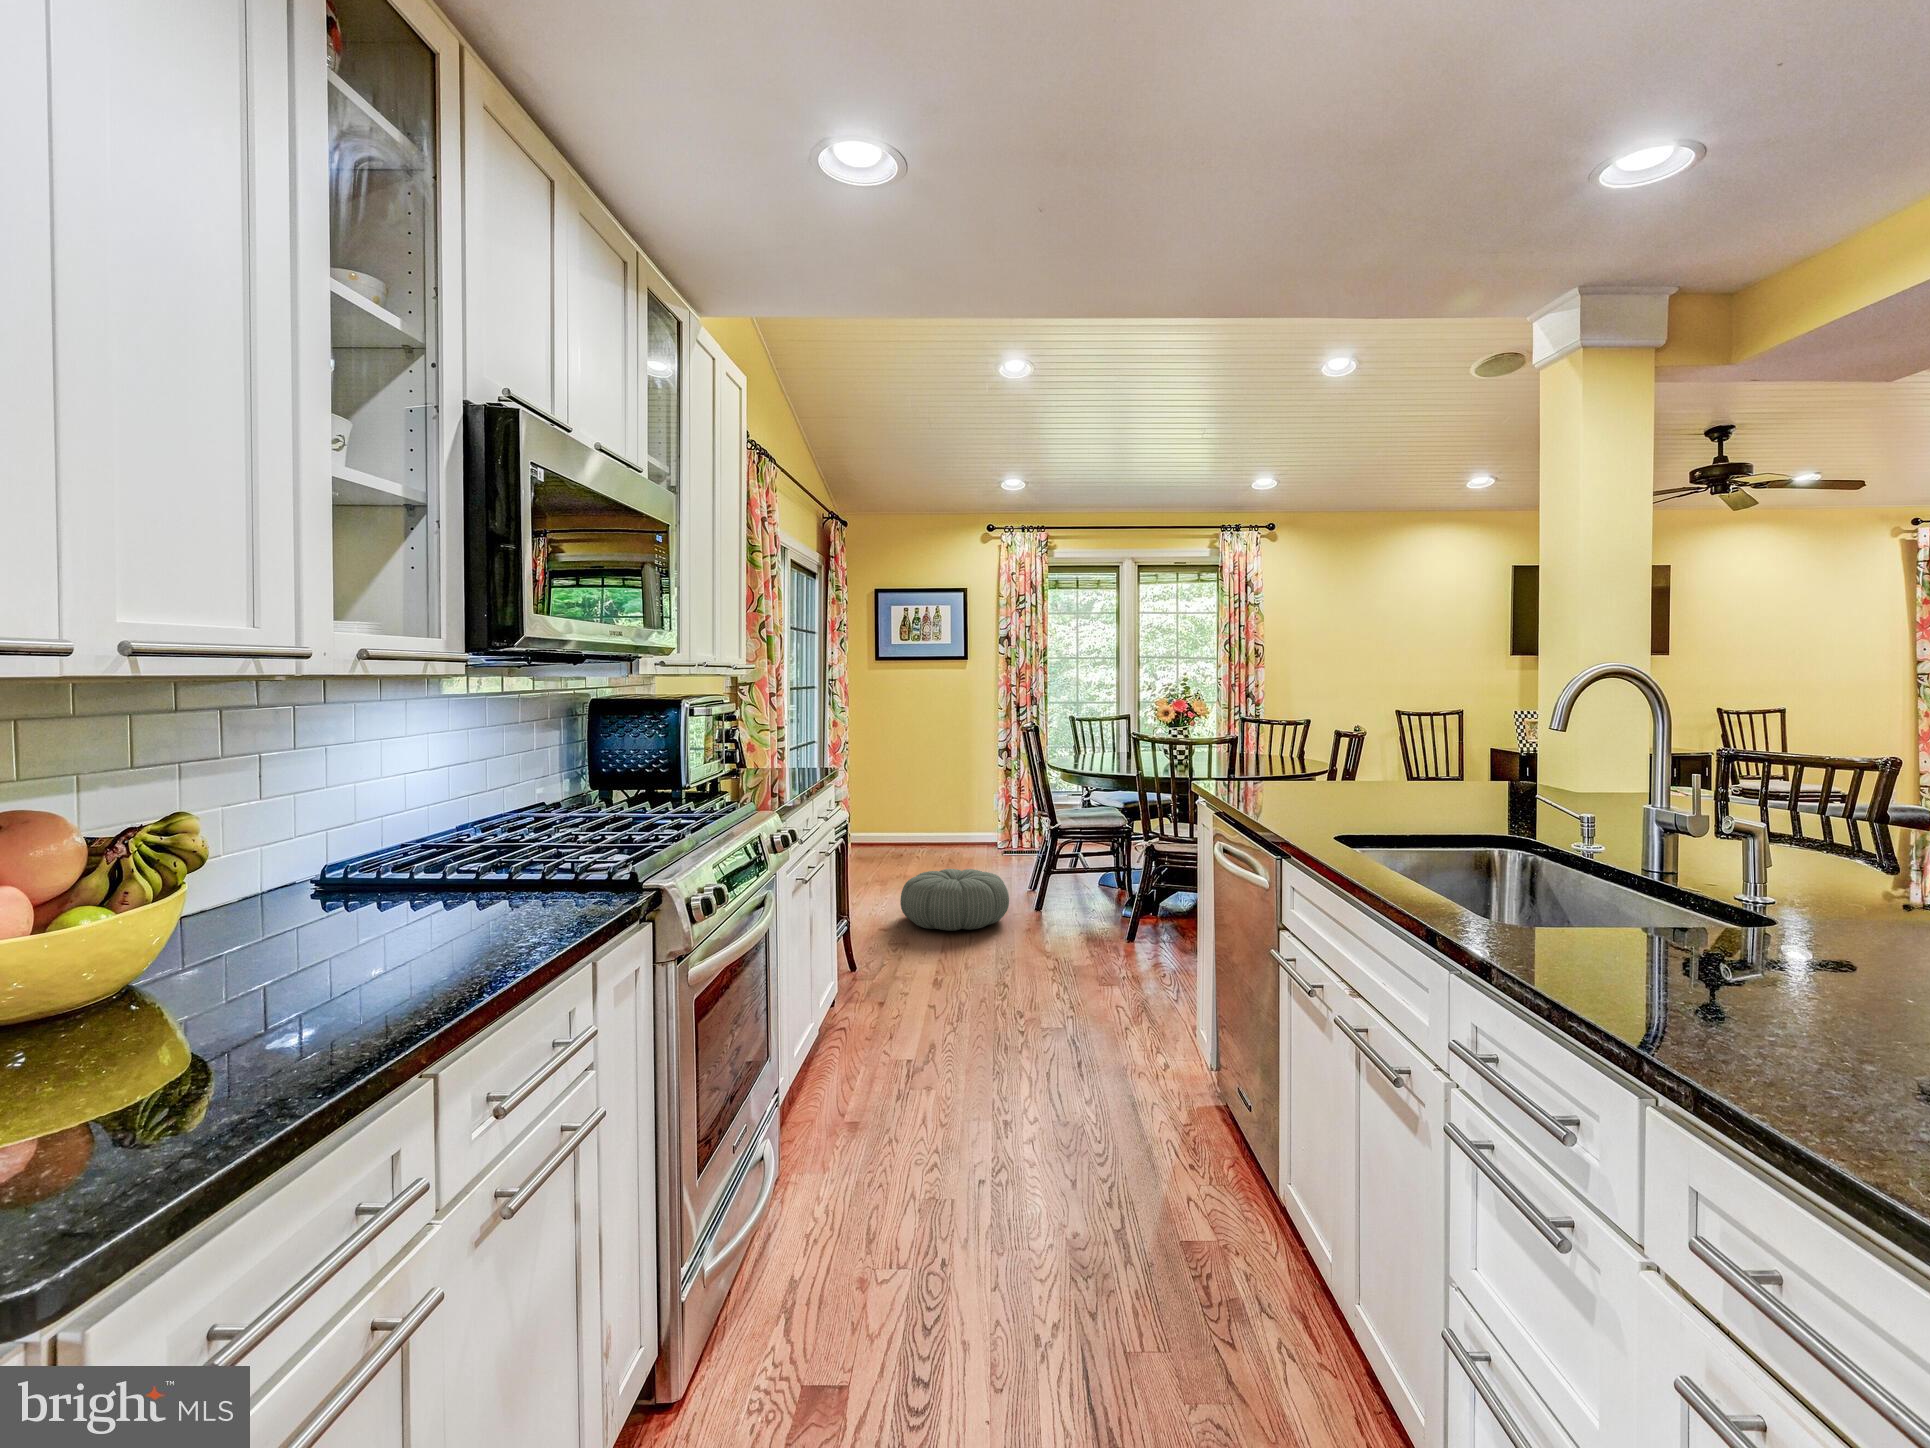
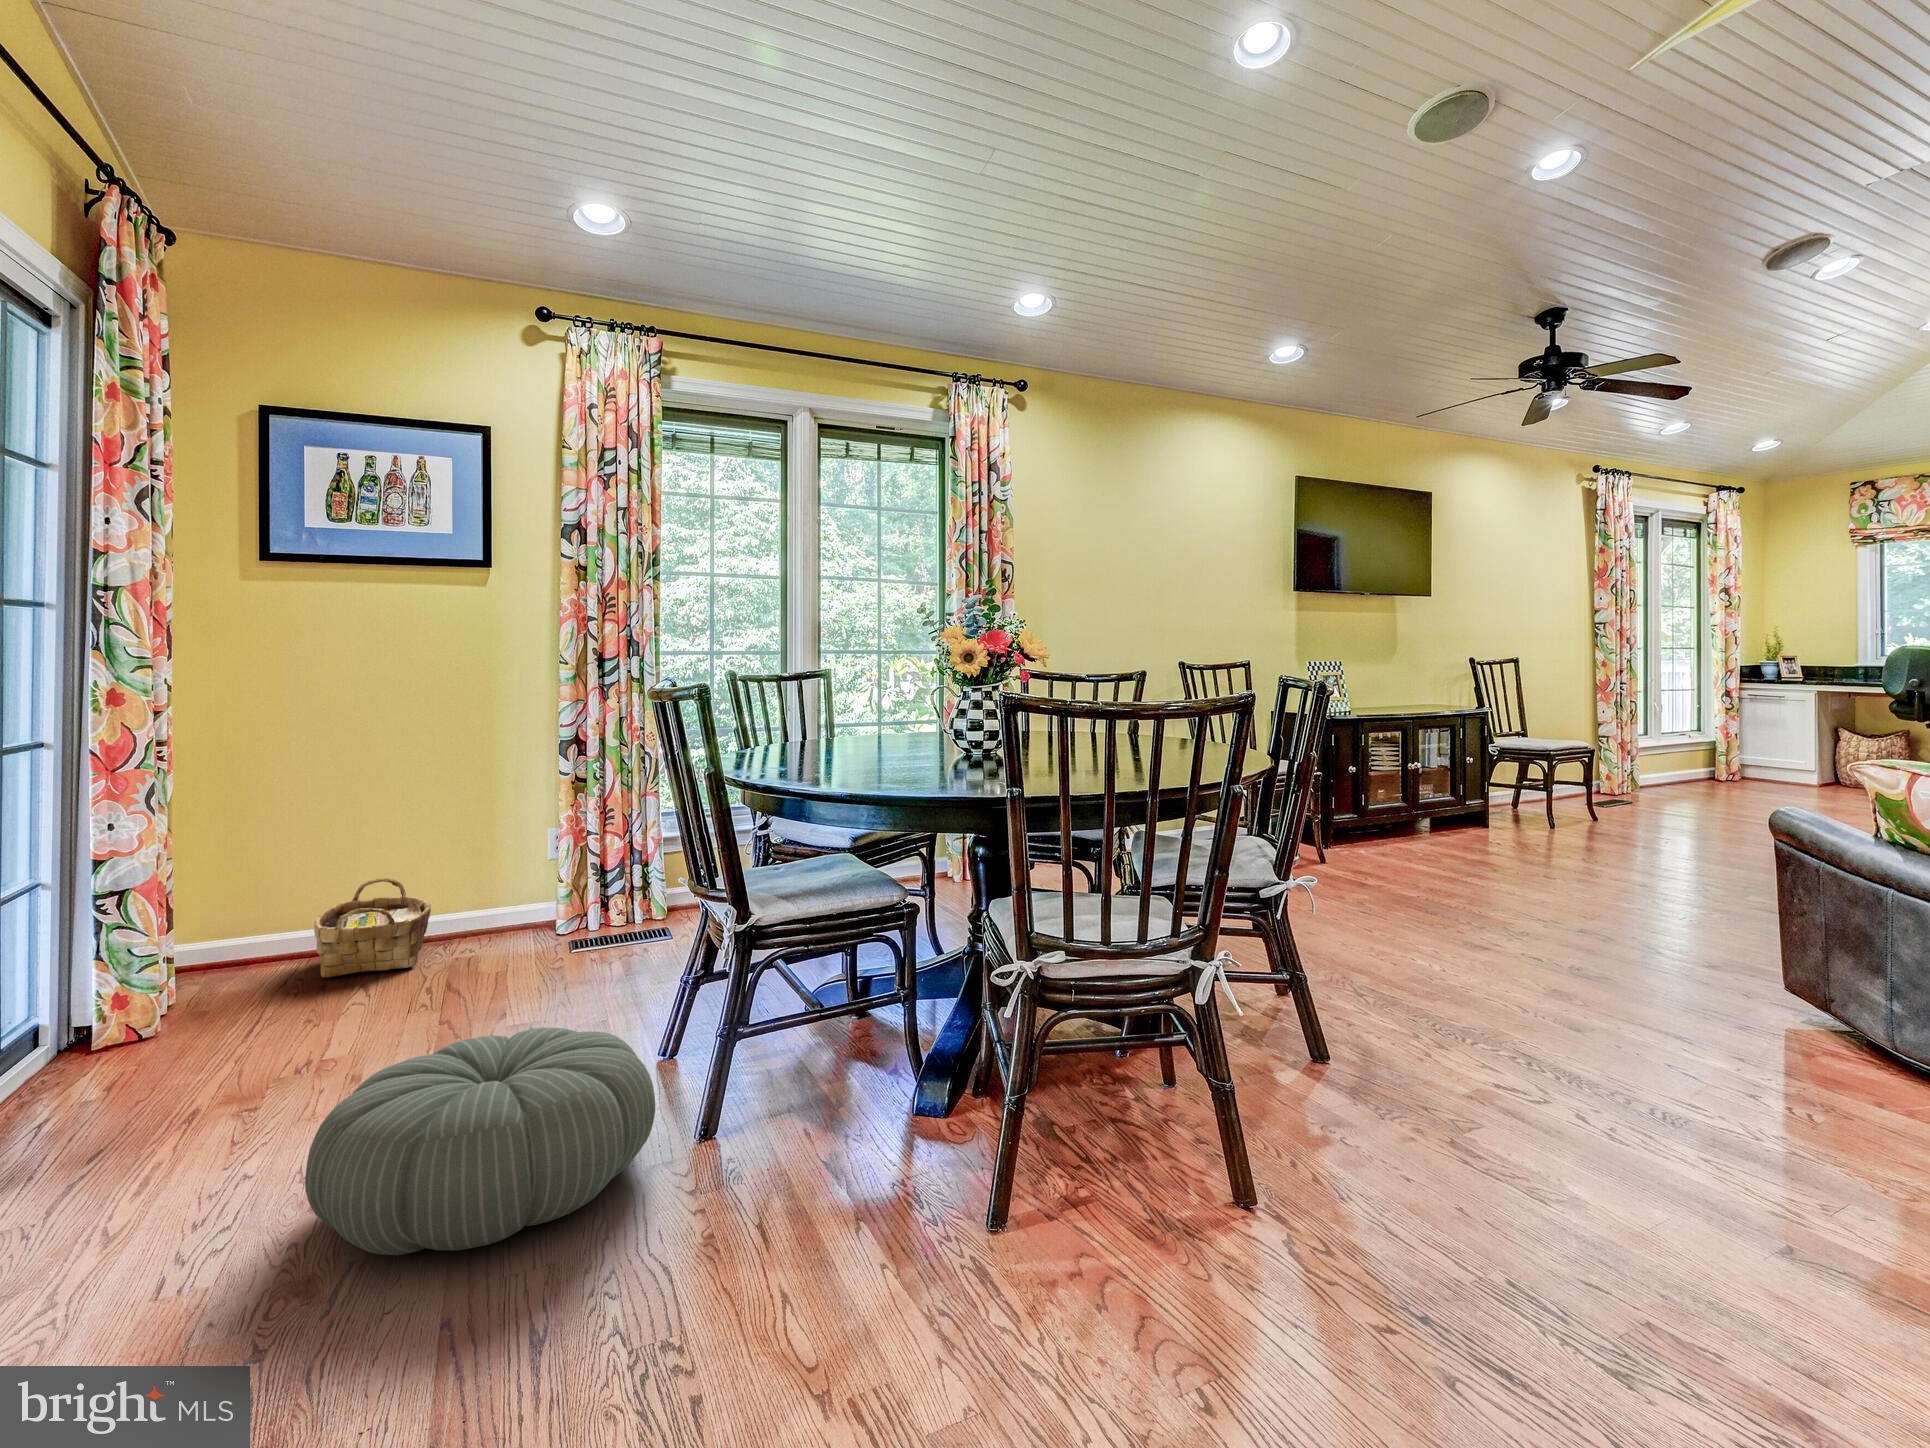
woven basket: none [896,811,940,853] -> present [314,878,431,978]

